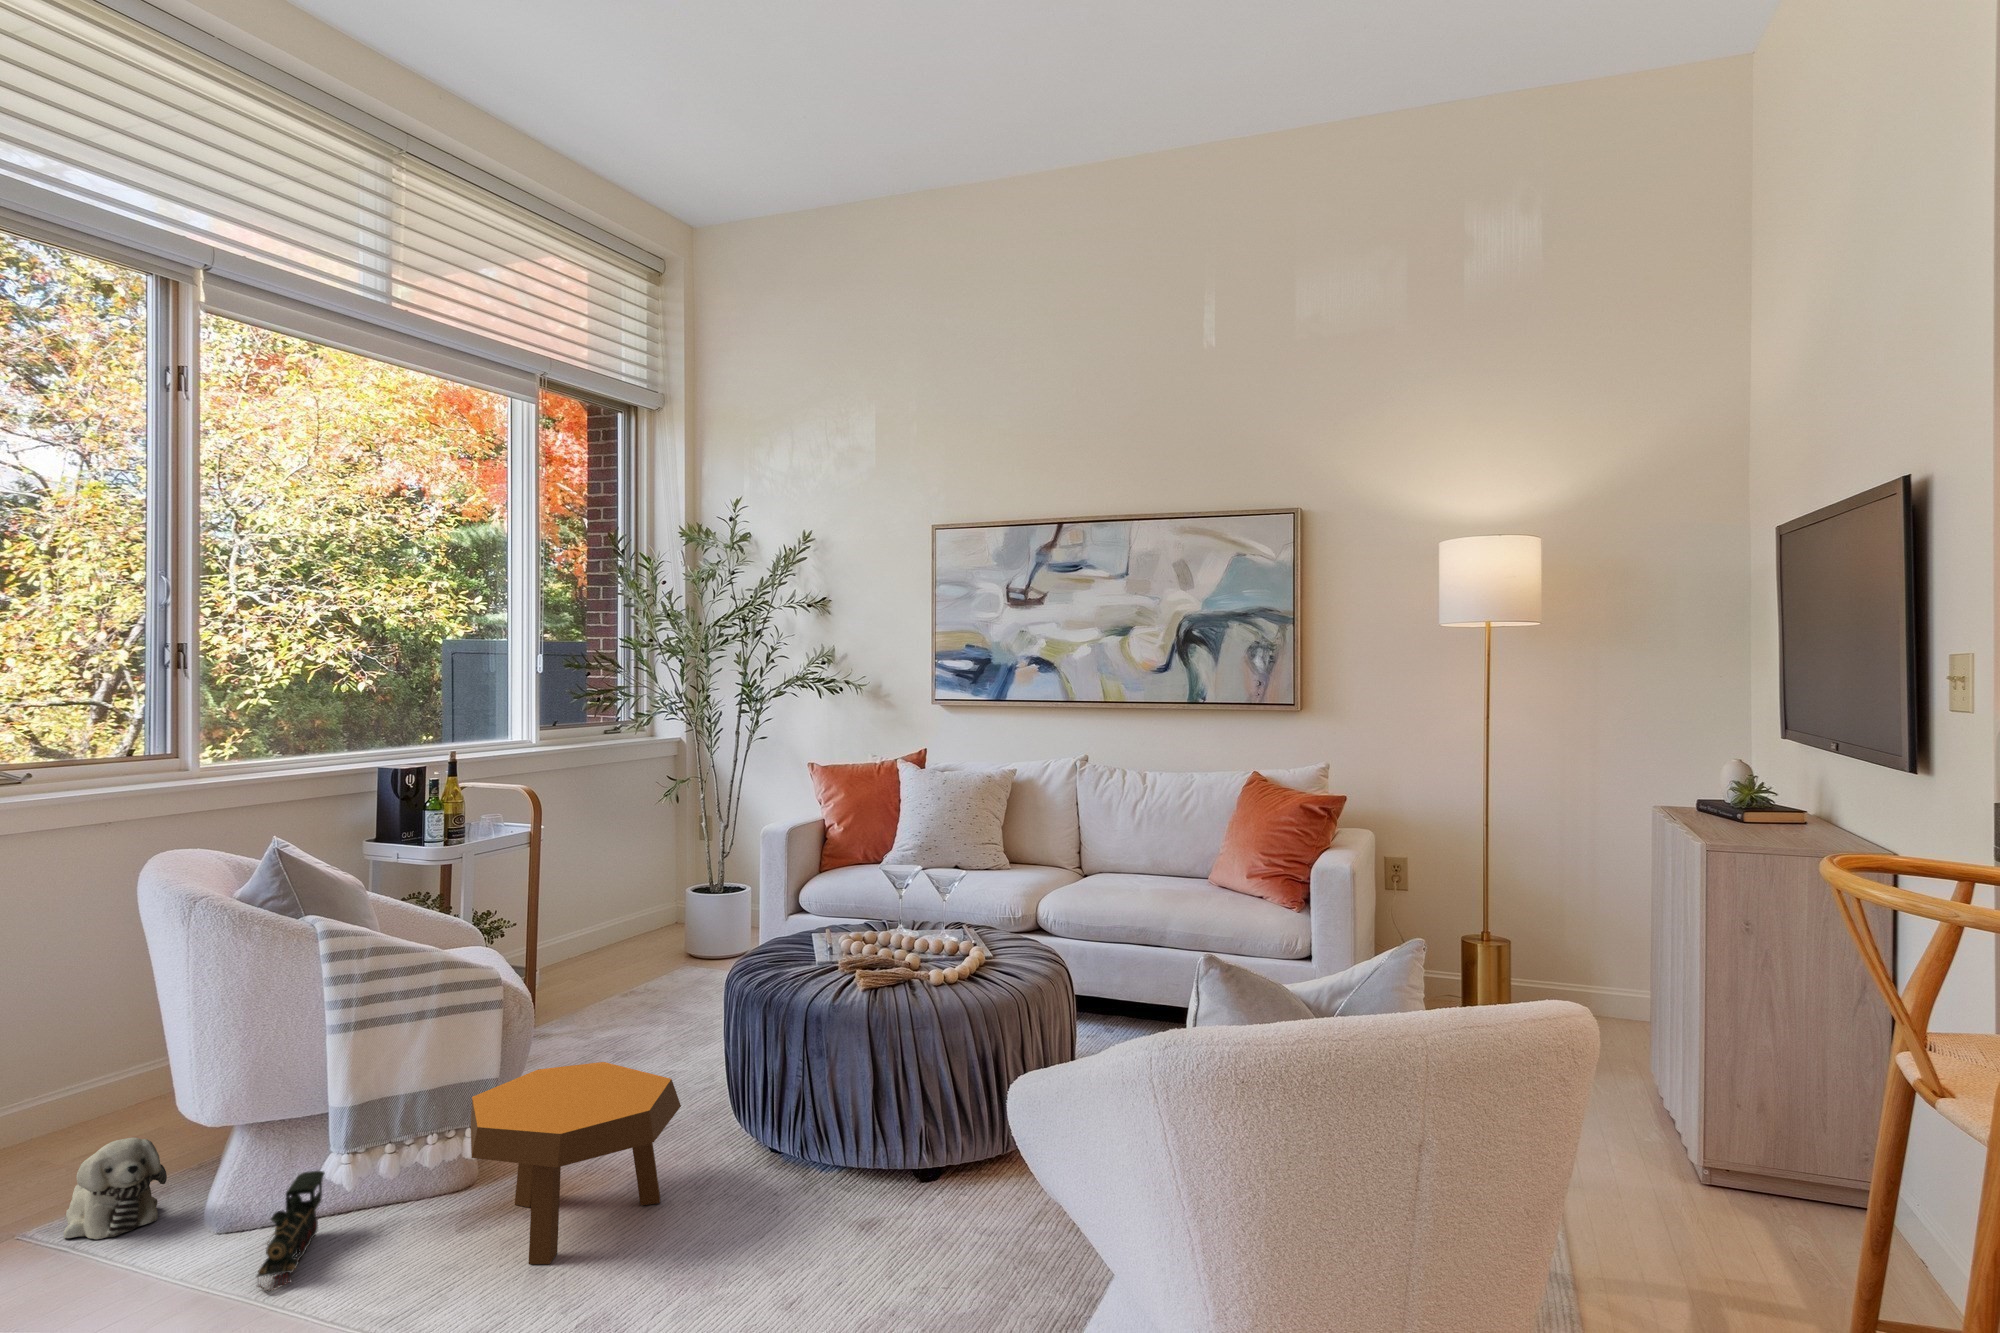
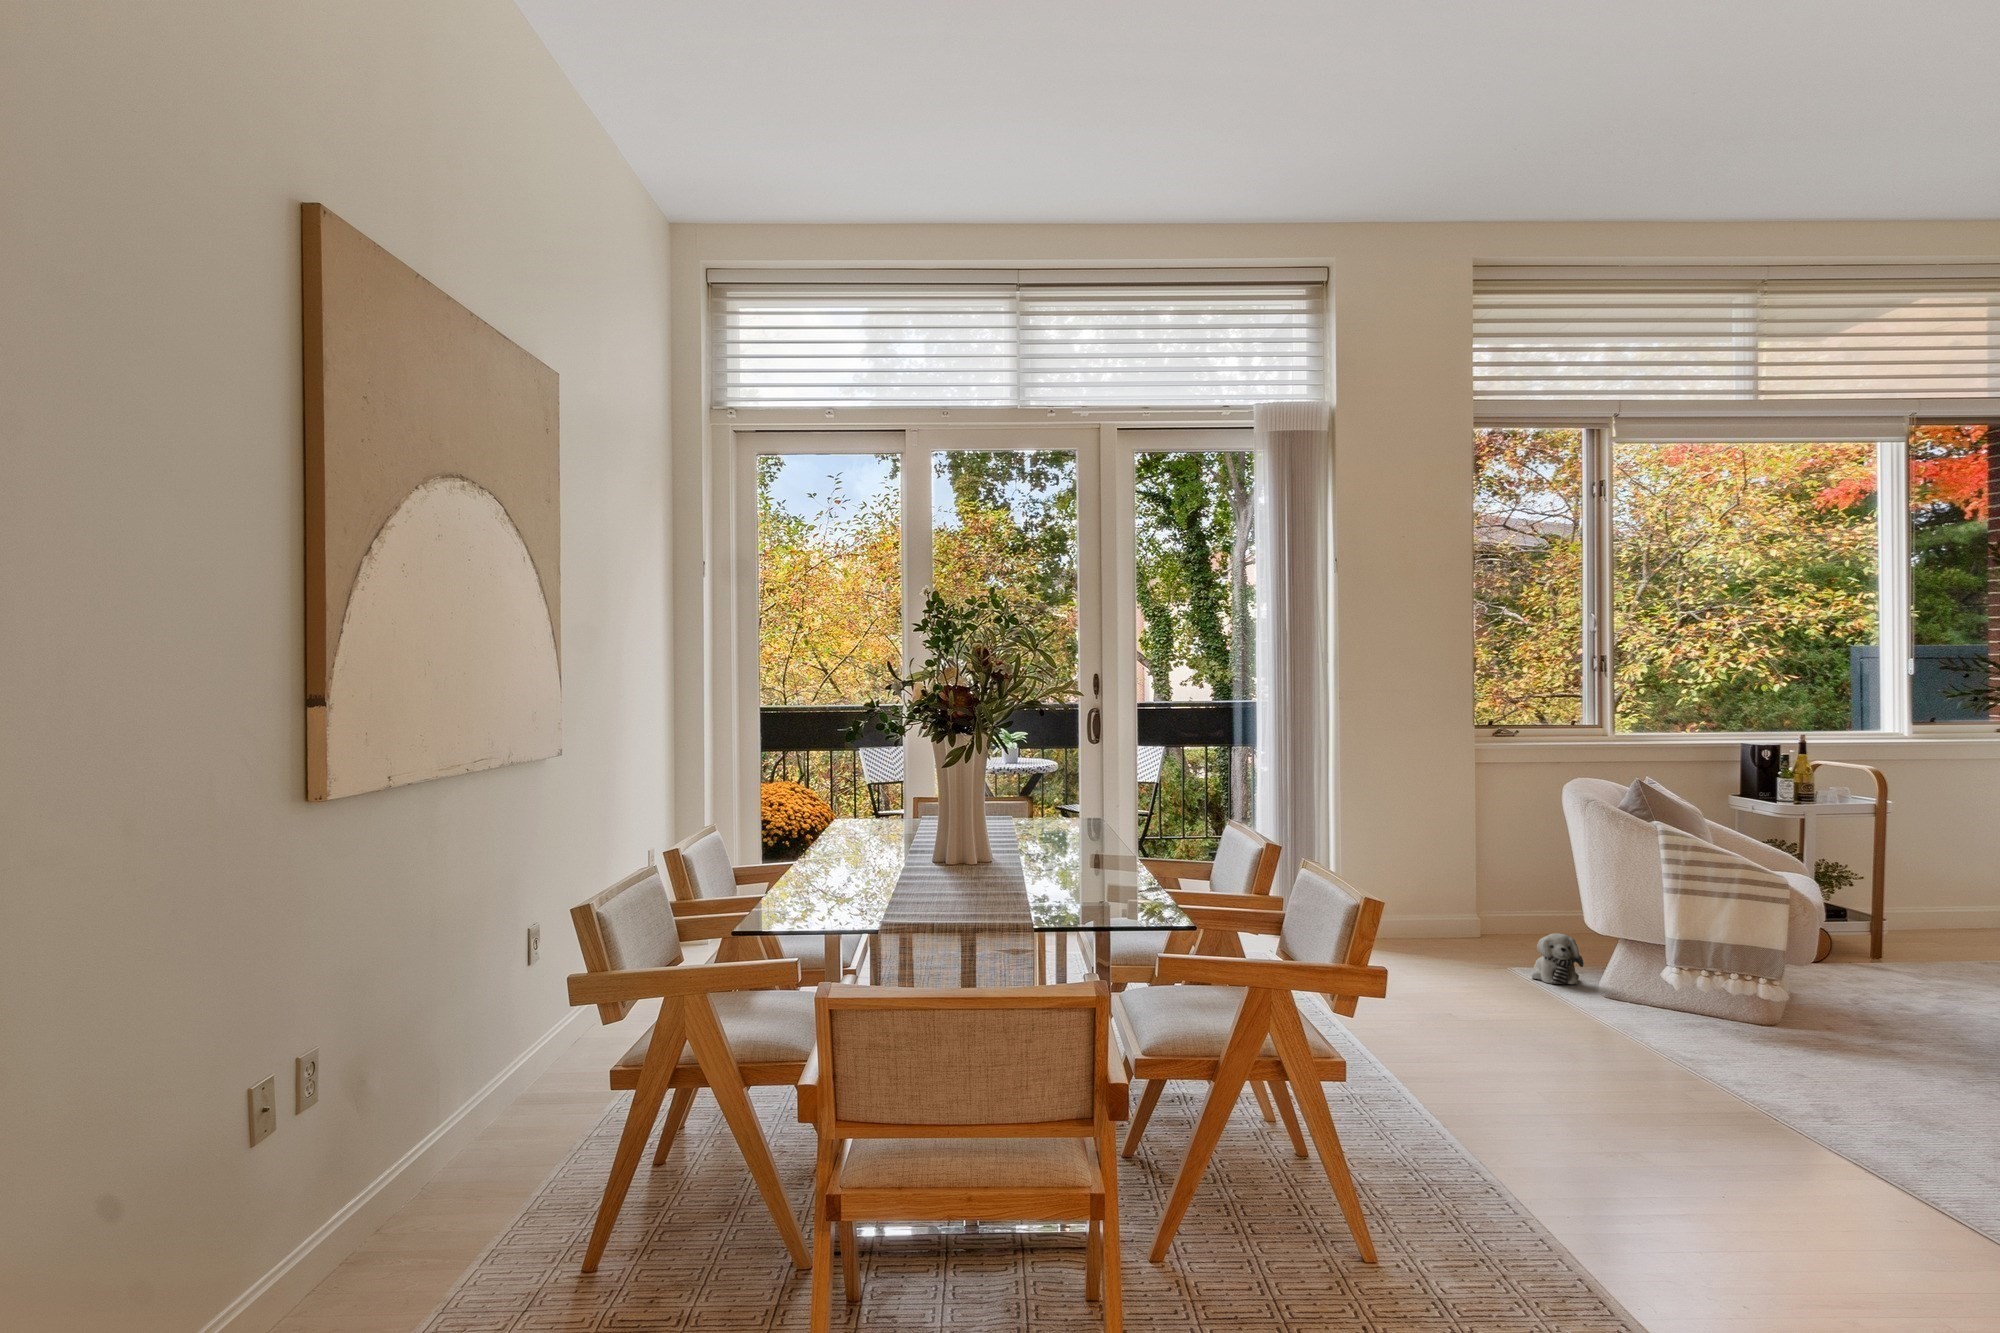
footstool: present [471,1062,681,1264] -> none [1749,955,1934,1072]
toy train: present [257,1171,325,1291] -> none [1618,976,1666,1025]

